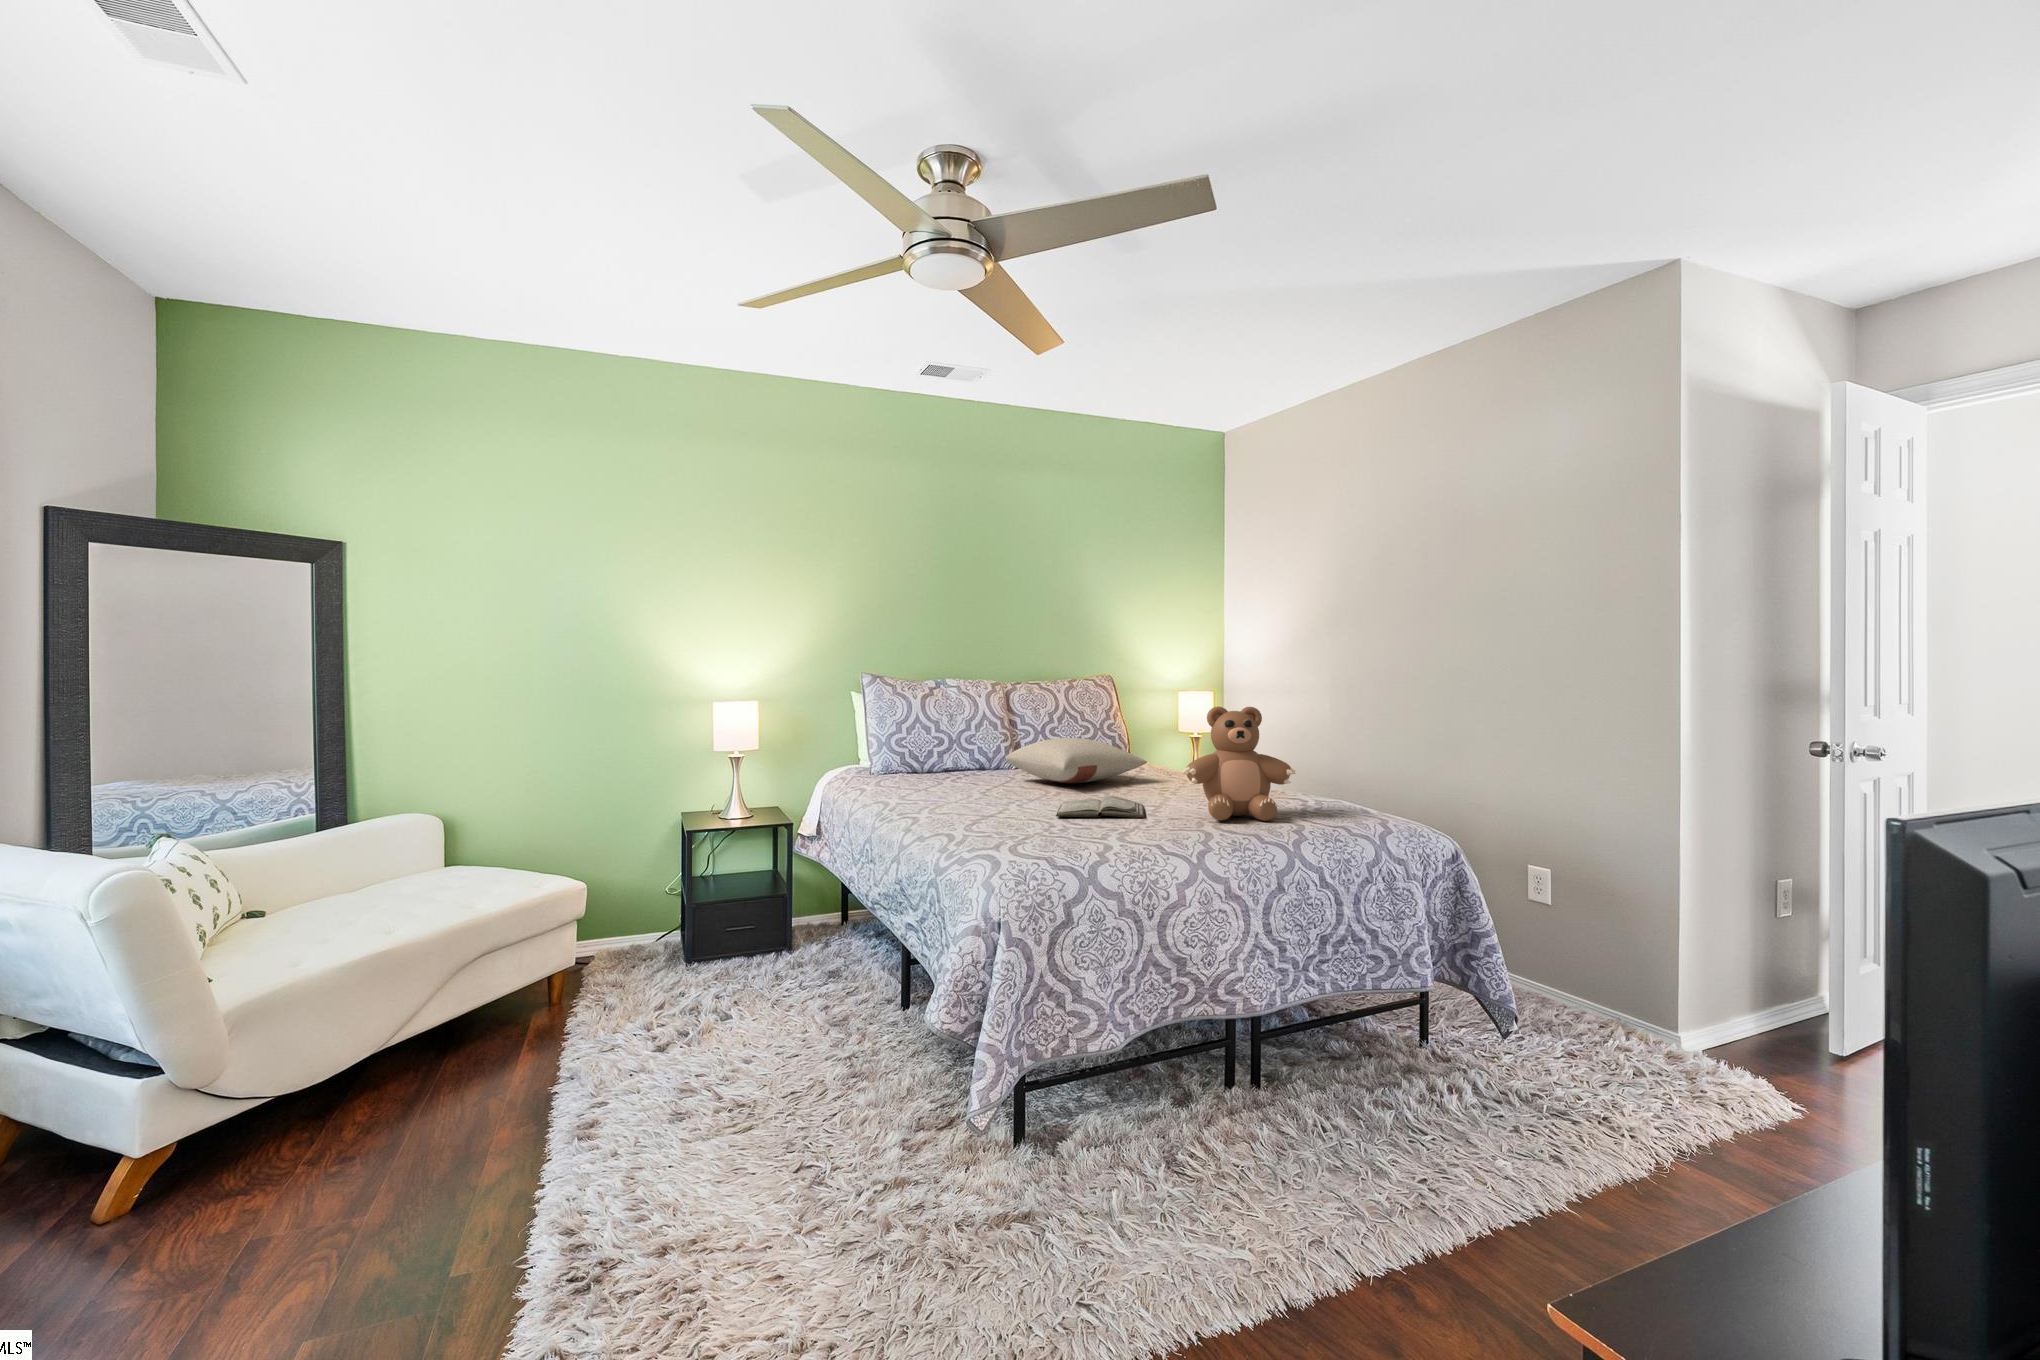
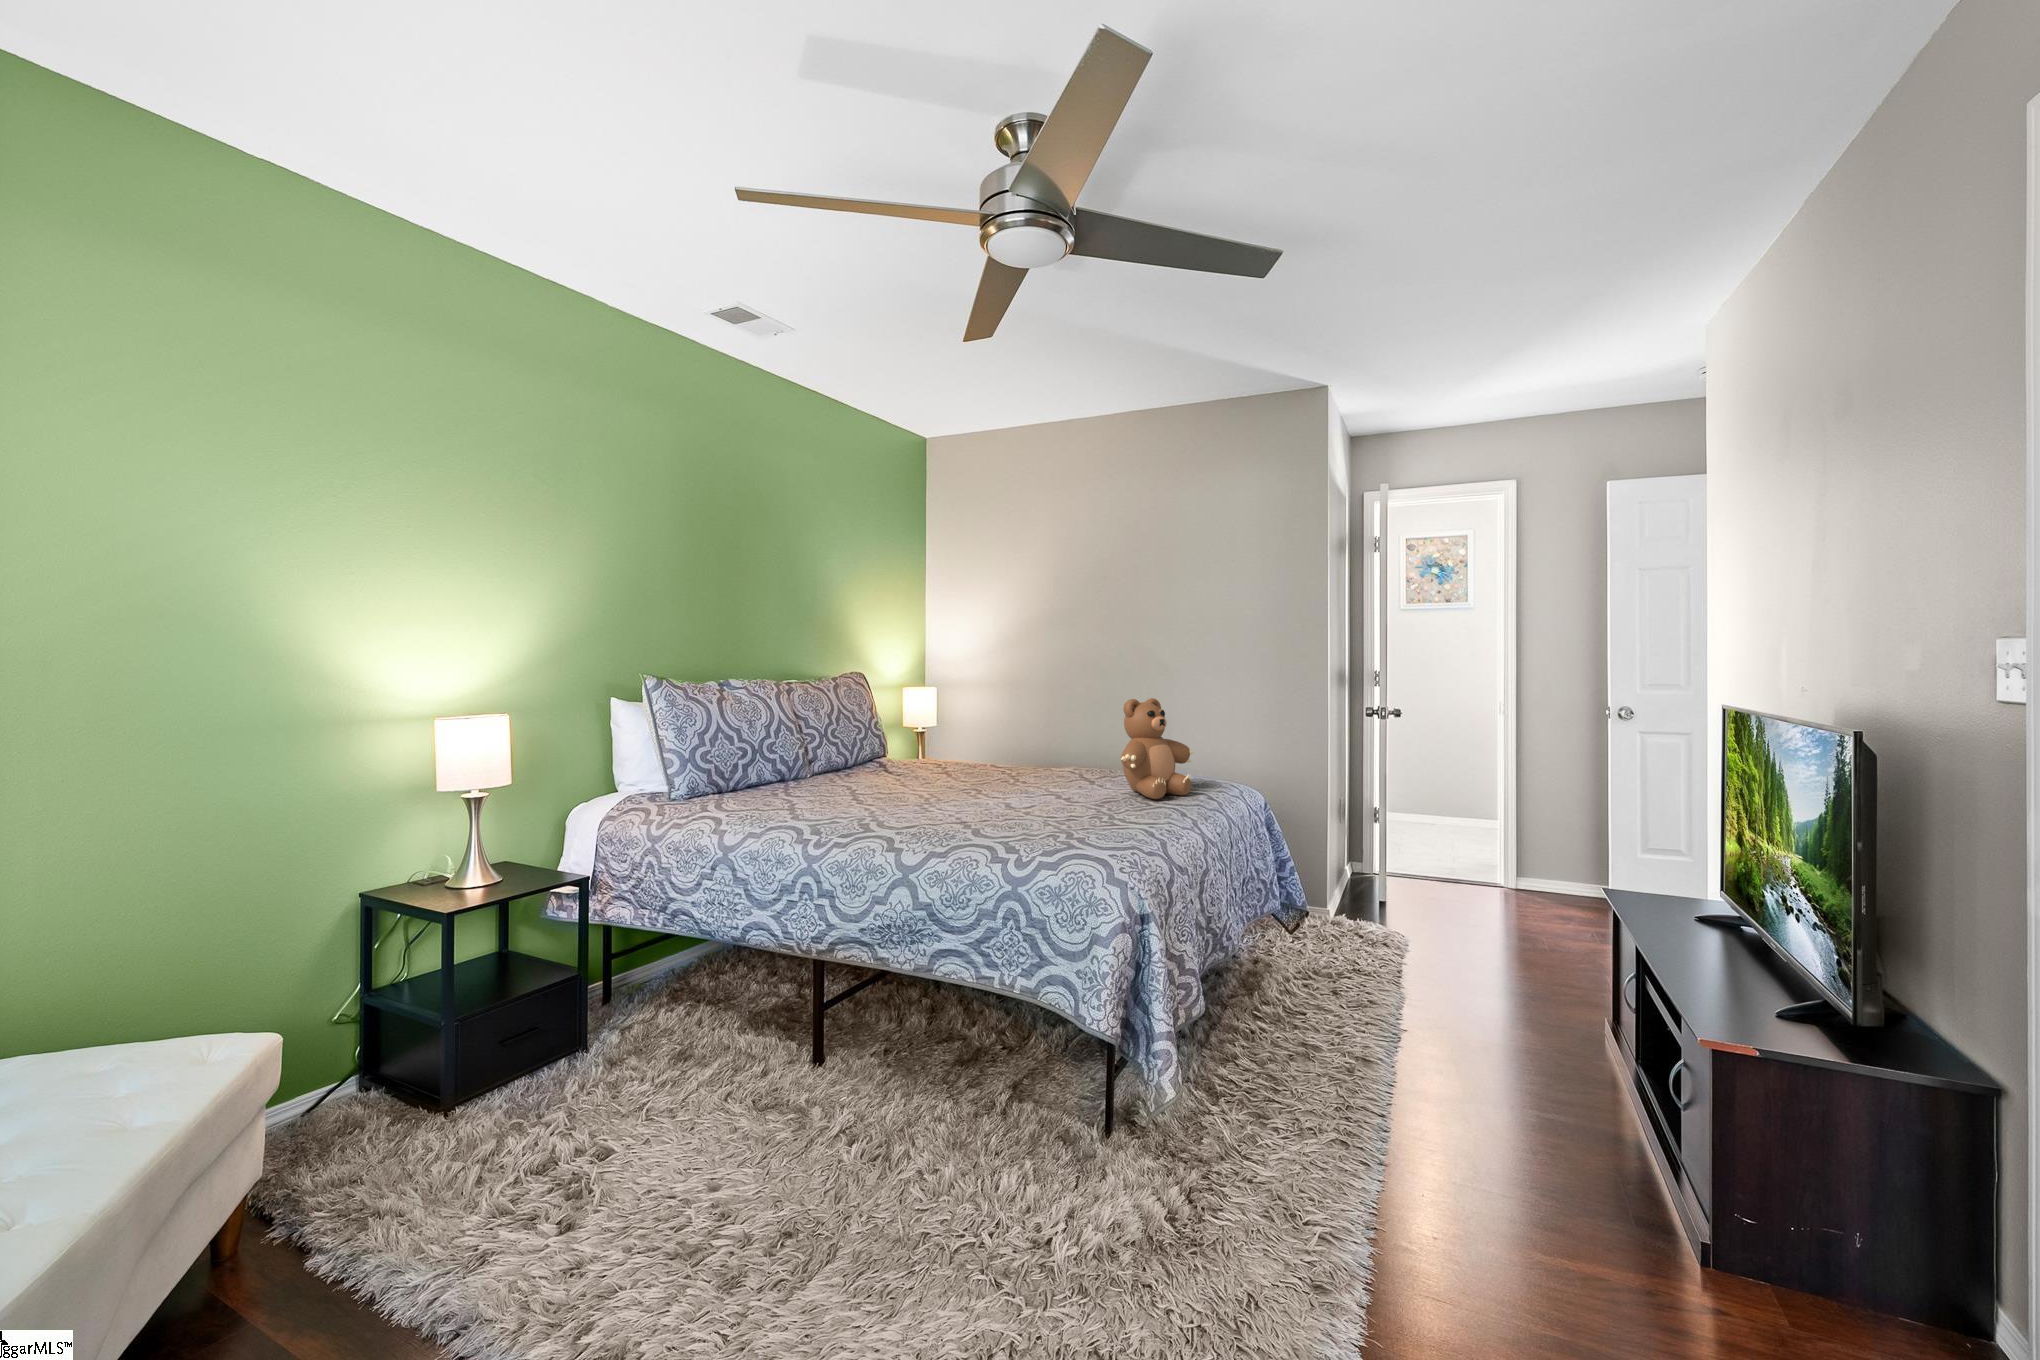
pillow: present [1005,738,1147,783] -> none [849,738,988,785]
diary: present [1056,796,1146,819] -> none [987,789,1094,814]

